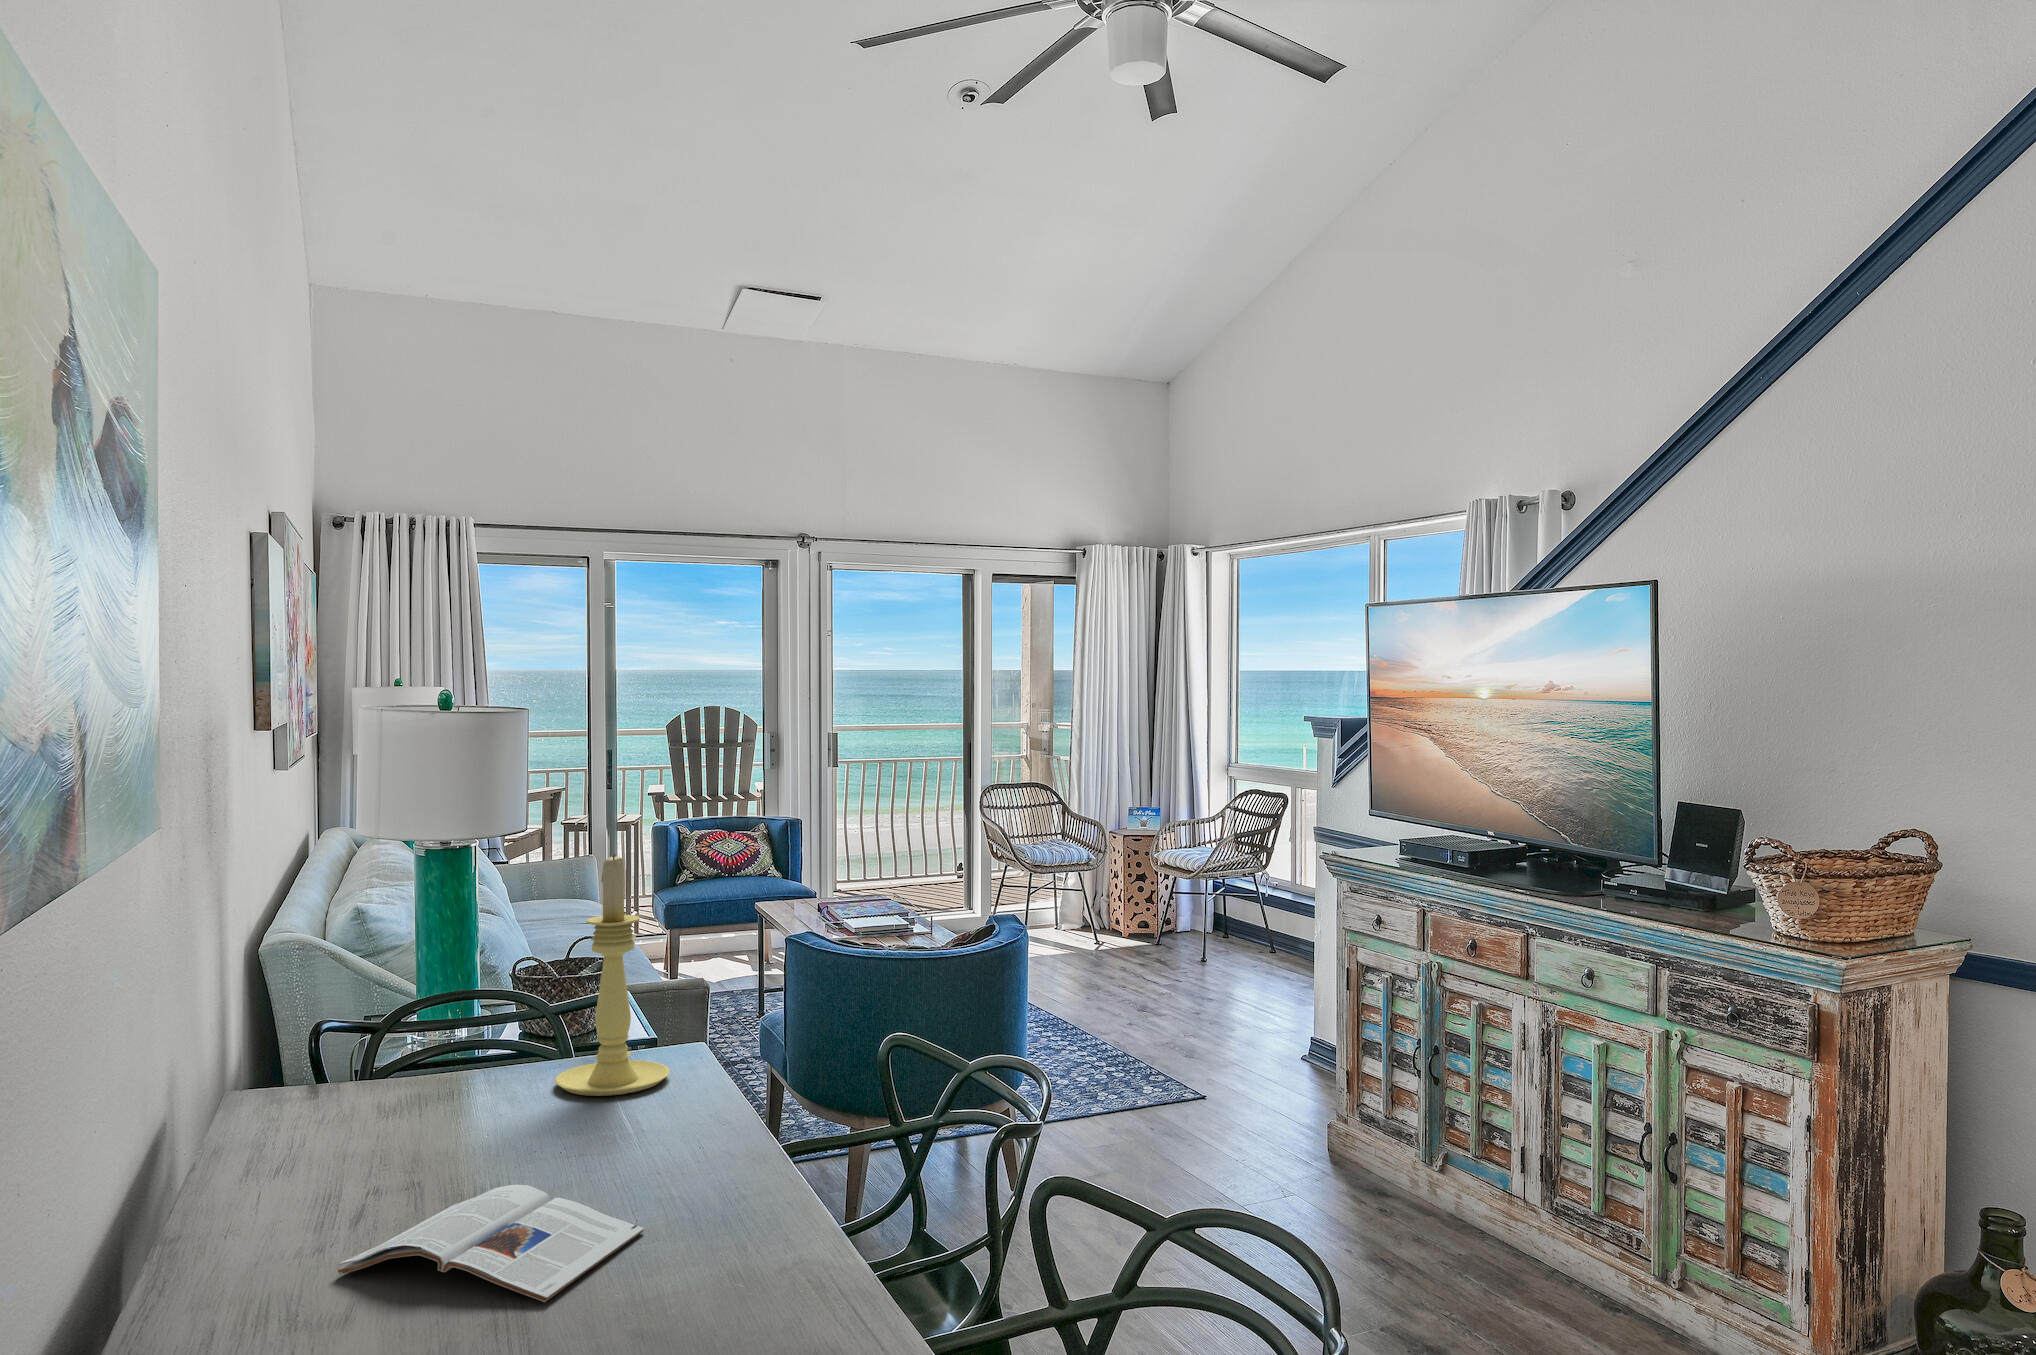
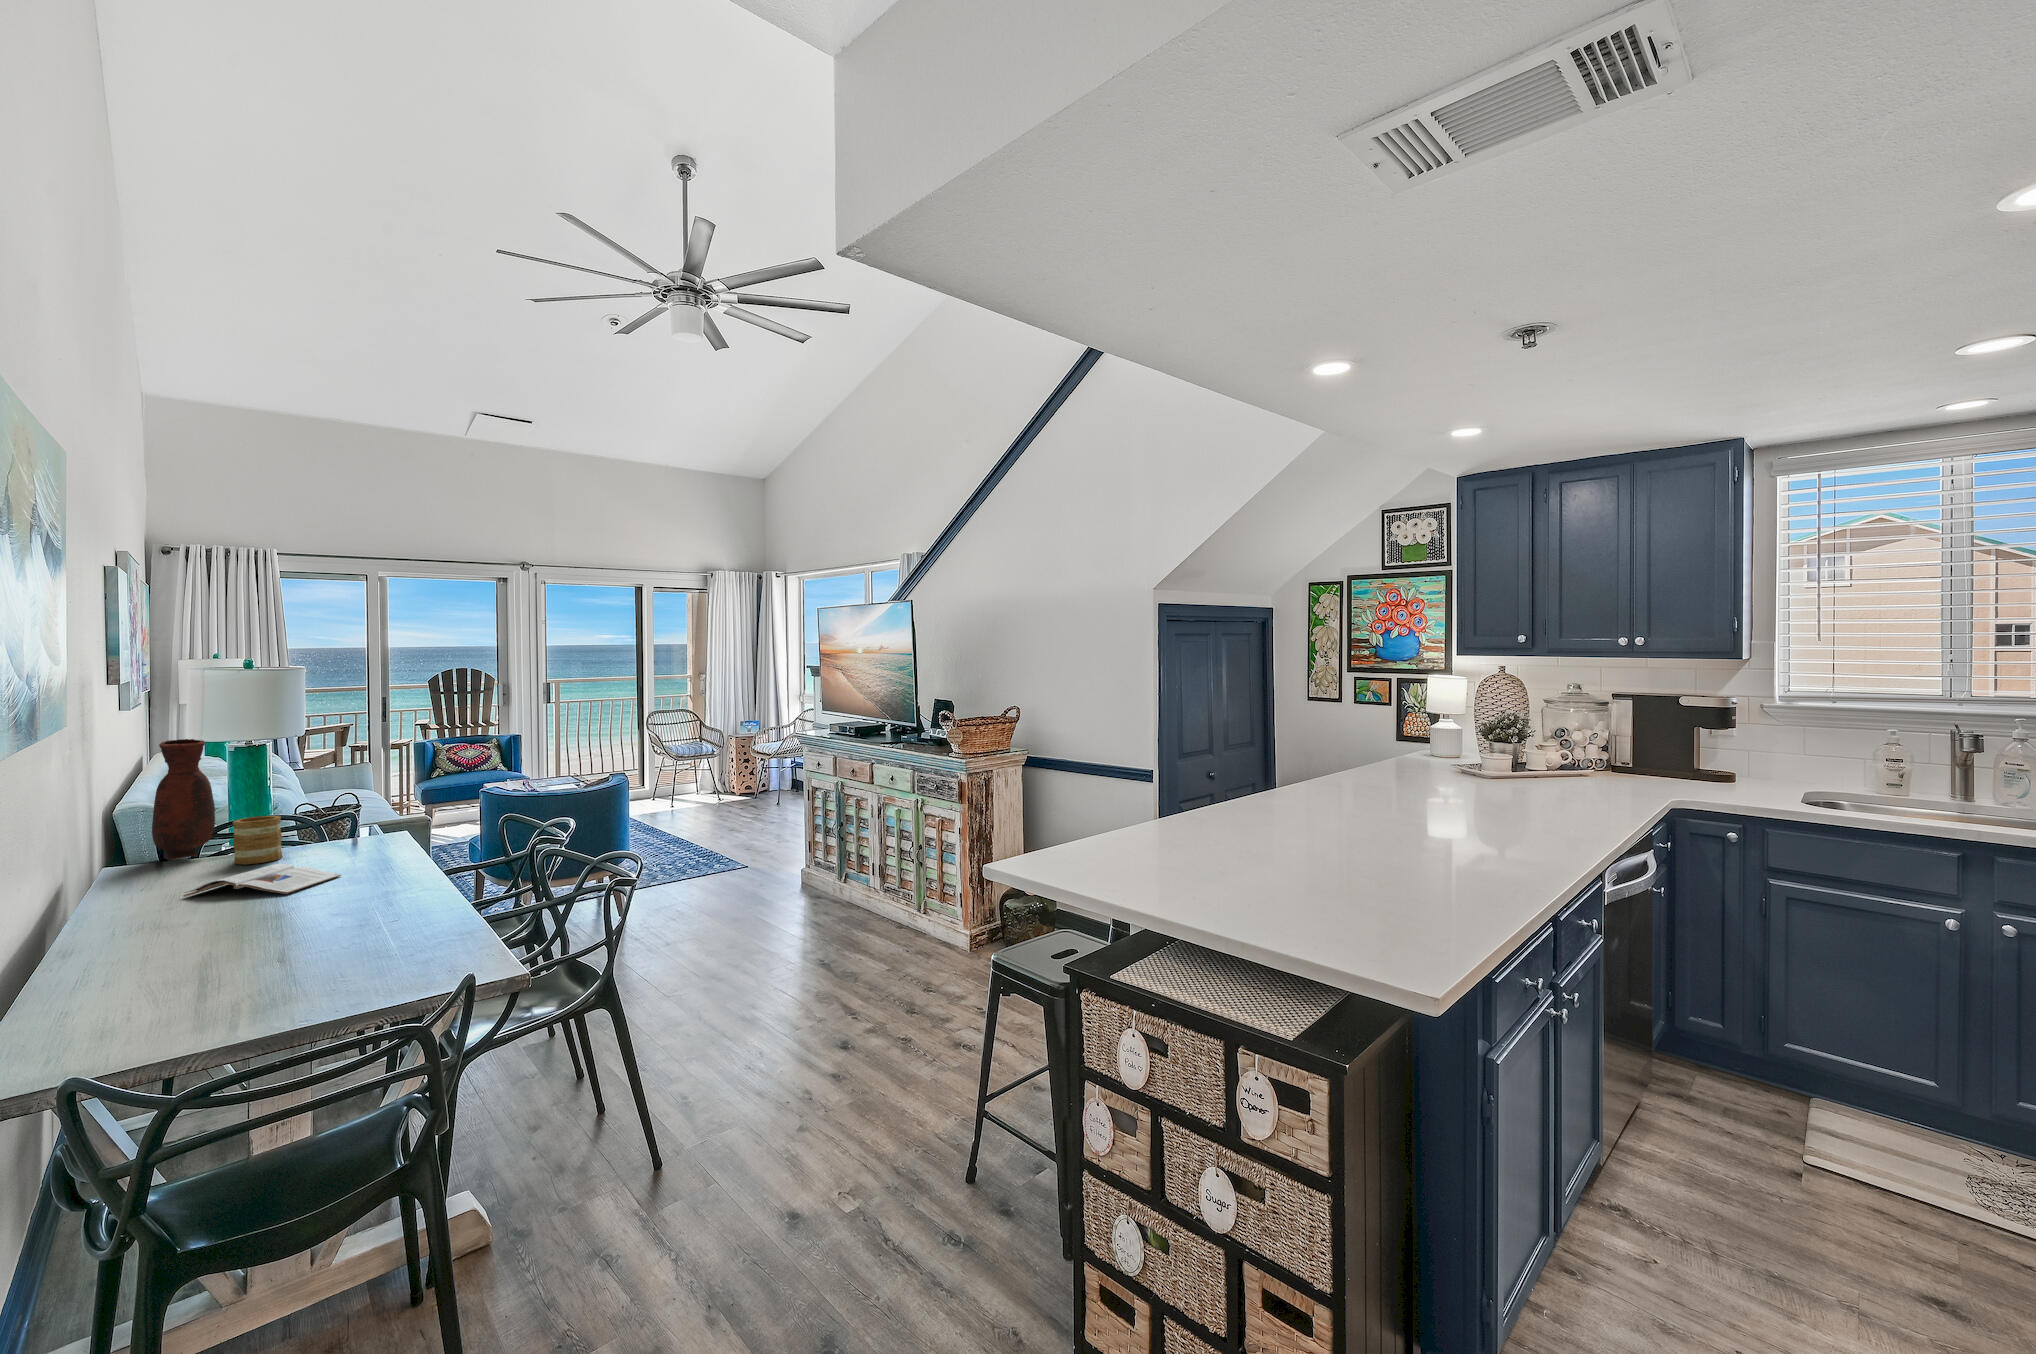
candle holder: present [555,854,670,1096] -> none [309,731,375,844]
vase: none [294,862,400,1112] -> present [152,739,215,859]
mug: none [430,1039,515,1152] -> present [232,816,282,865]

